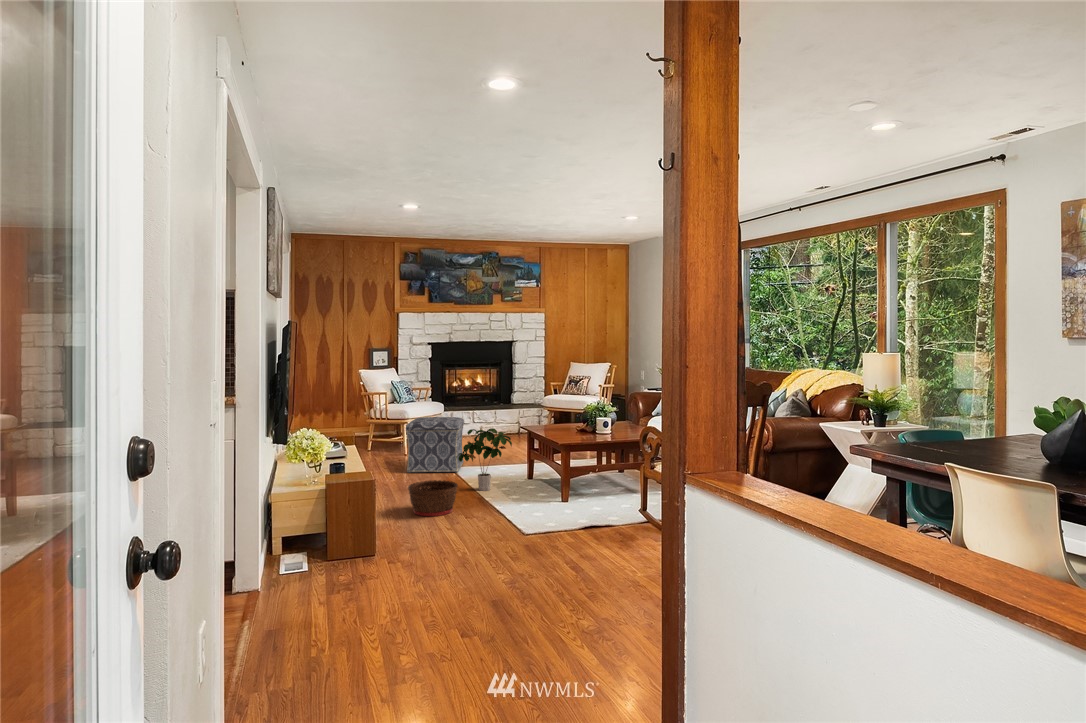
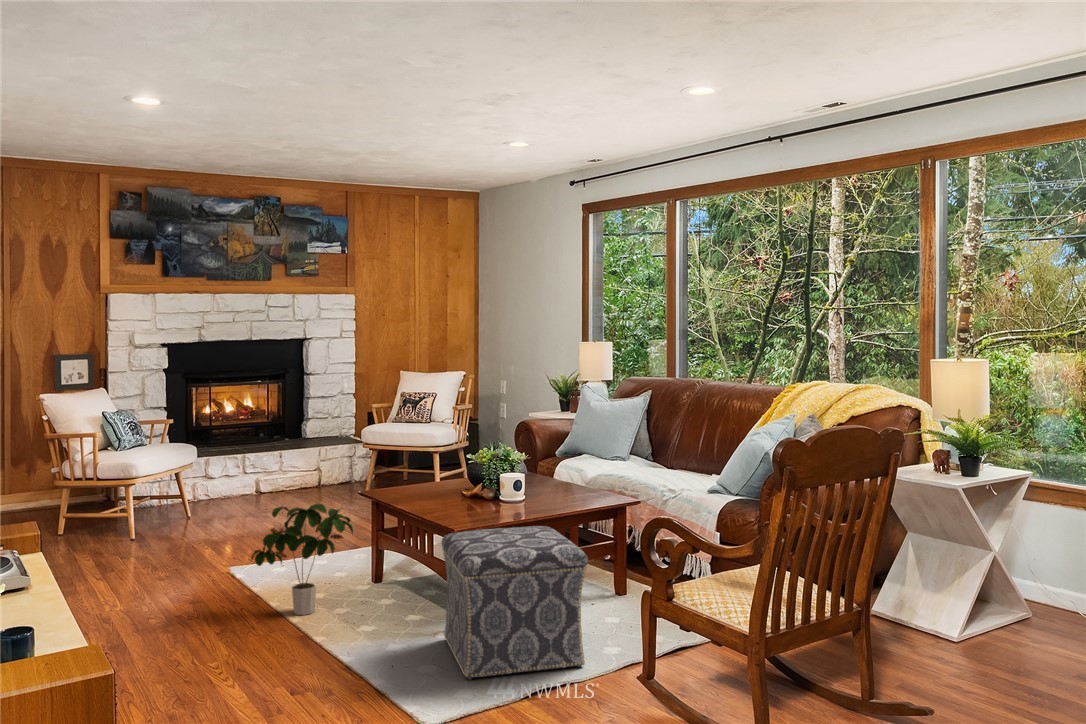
ottoman: present [406,417,464,473] -> present [441,526,588,679]
basket: present [408,480,458,516] -> none [173,612,271,689]

